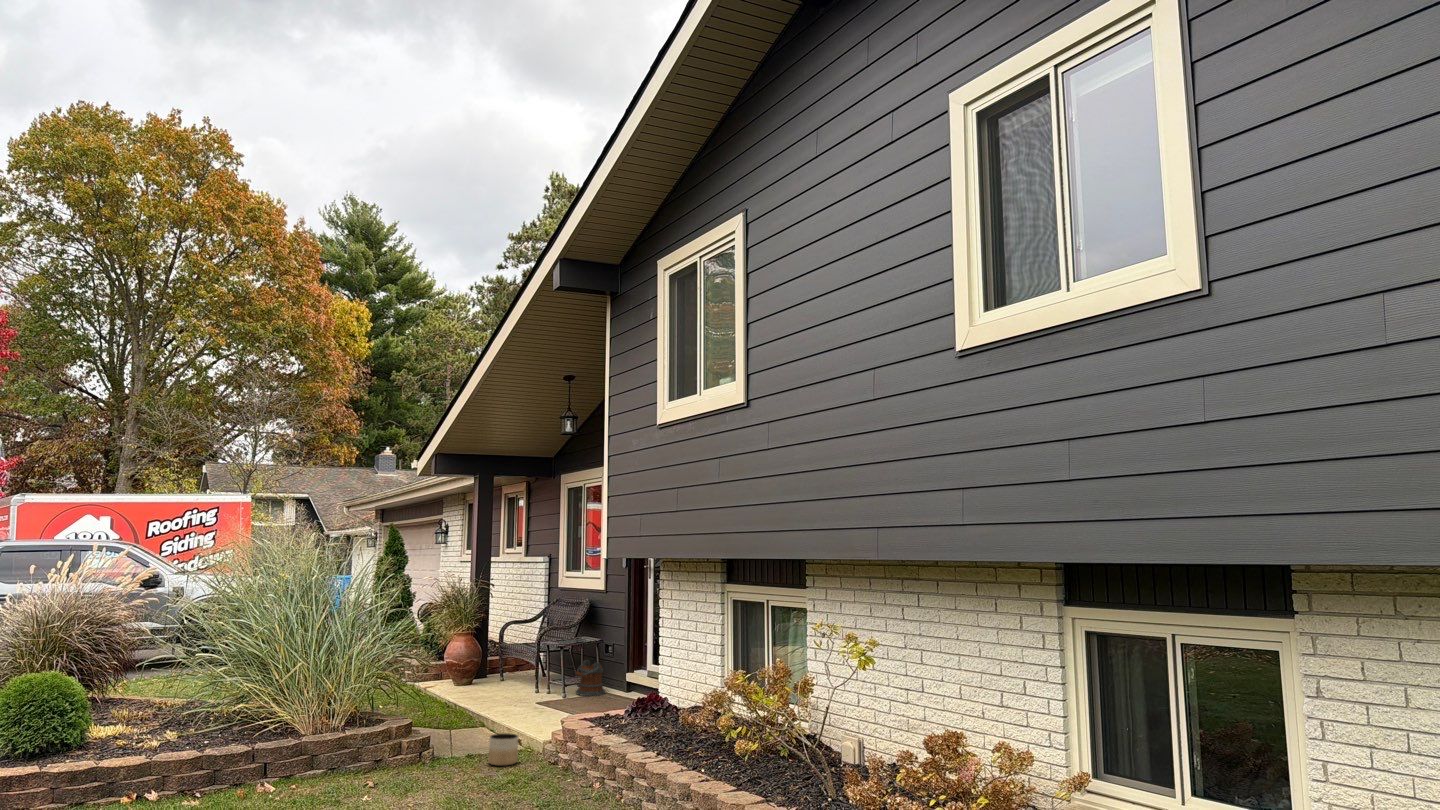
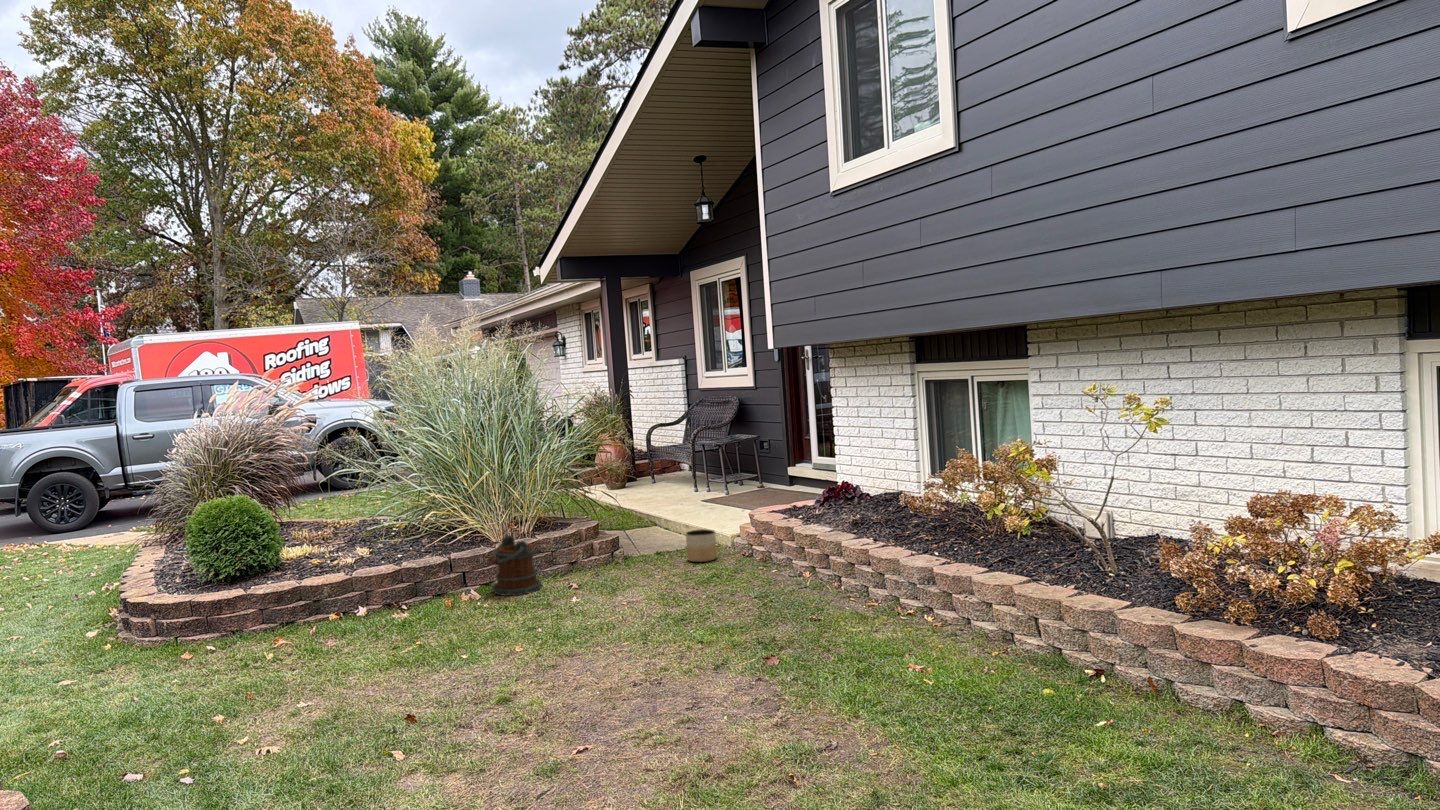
bucket: present [575,660,605,696] -> present [489,536,542,596]

